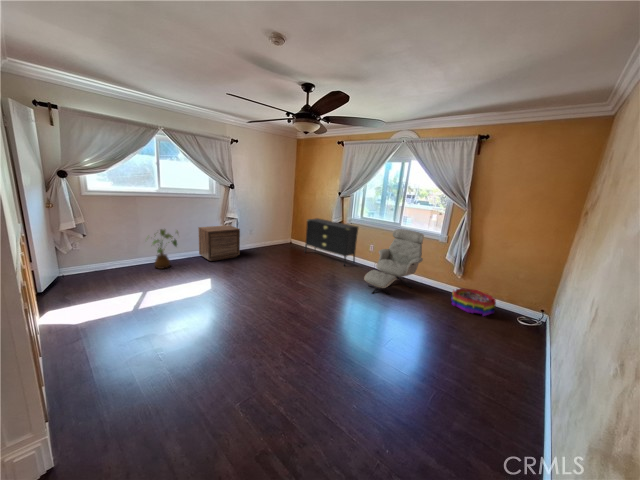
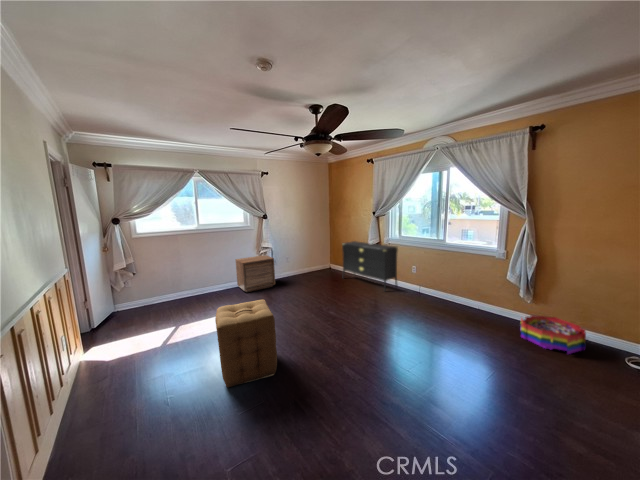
house plant: present [153,229,178,269] -> none [185,263,217,302]
armchair: present [364,229,424,294] -> none [404,246,476,325]
ottoman: none [201,267,261,345] -> present [215,300,277,387]

